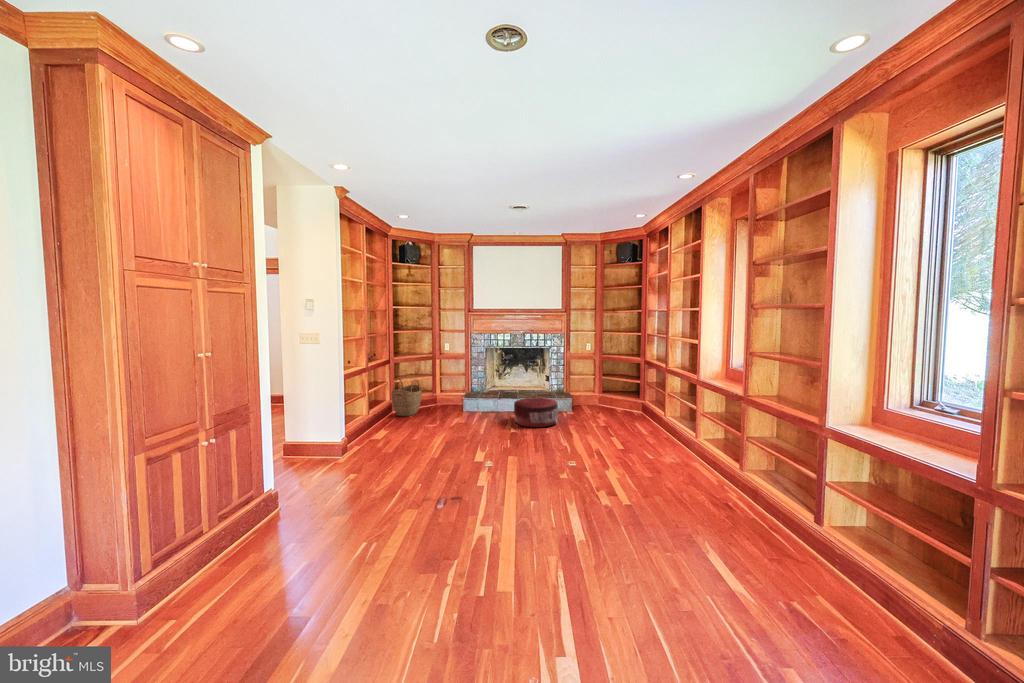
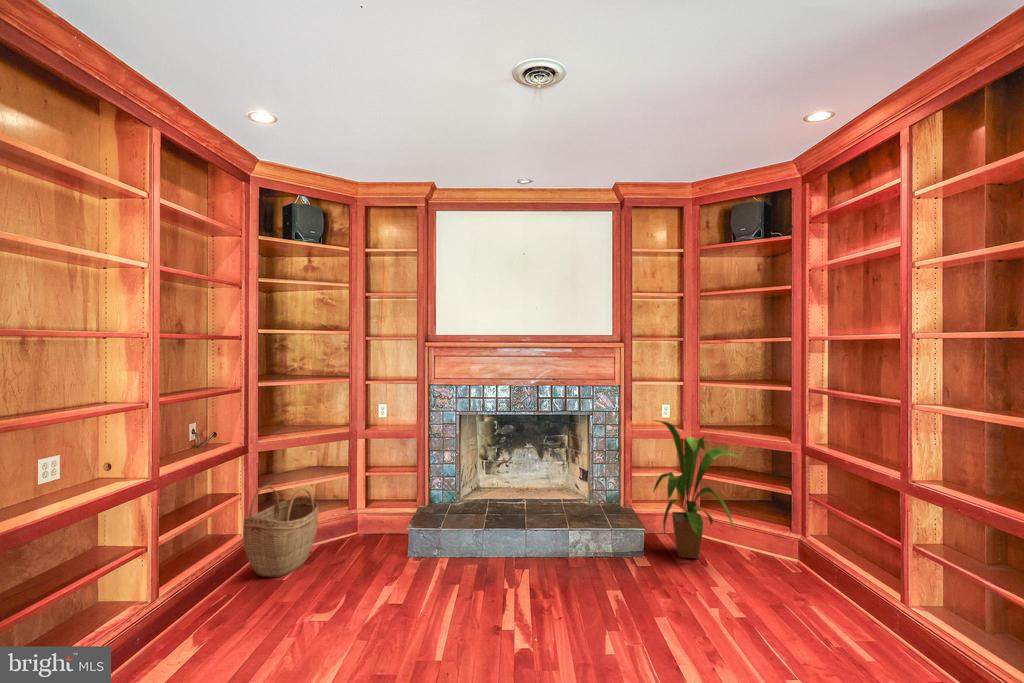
house plant: none [577,349,620,412] -> present [654,420,740,559]
pouf: present [514,397,559,427] -> none [520,533,628,631]

